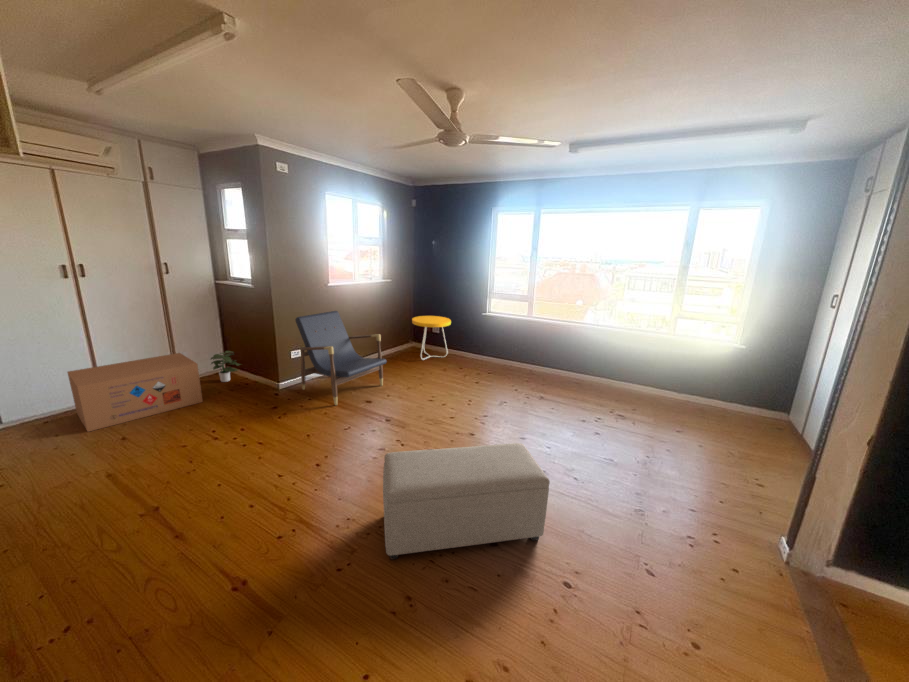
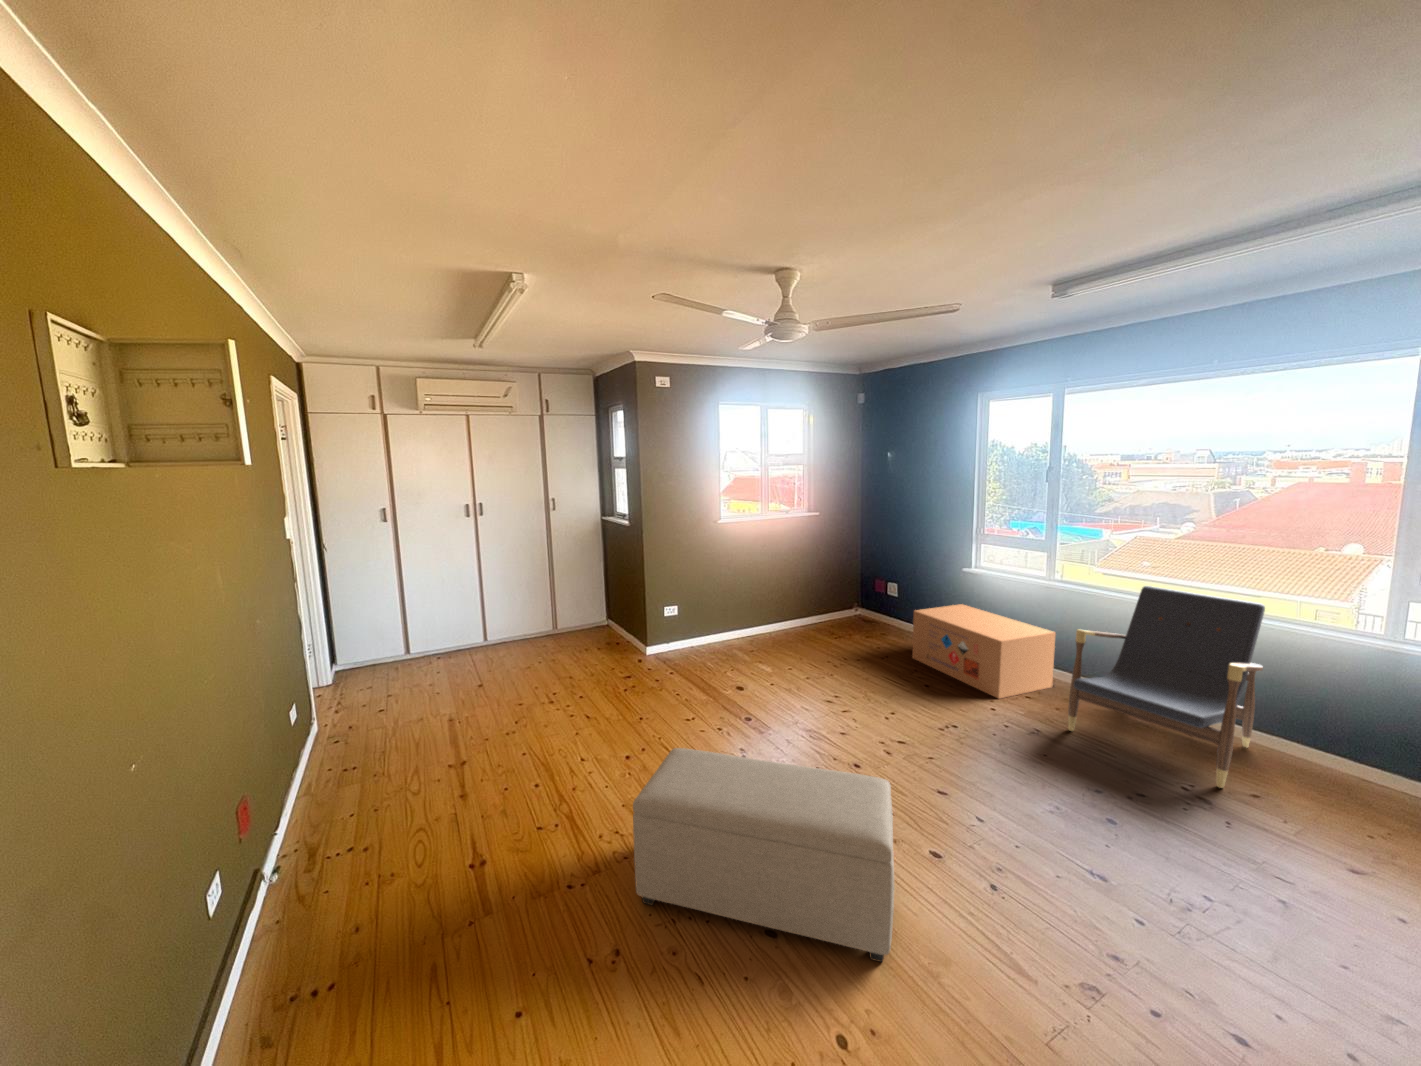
lounge chair: present [295,311,386,405] -> present [1068,586,1265,788]
side table: present [412,316,451,360] -> none [842,569,904,635]
potted plant: present [211,351,240,382] -> none [587,600,618,637]
cardboard box: present [67,353,203,432] -> present [912,604,1056,699]

